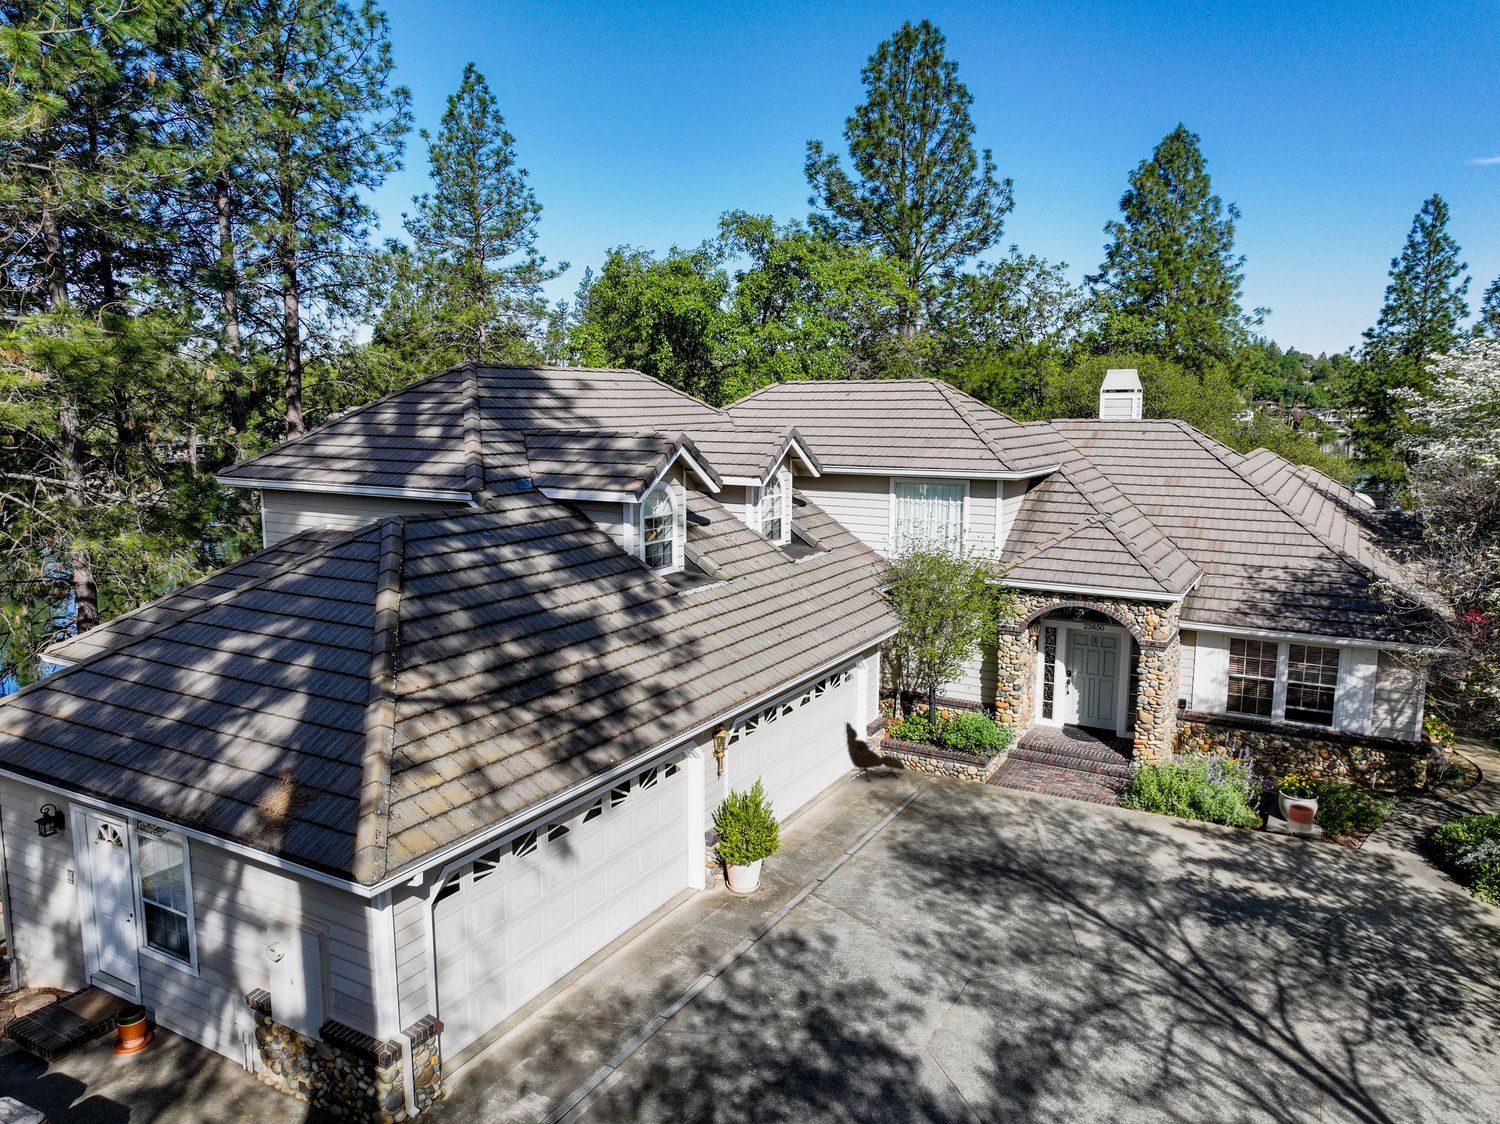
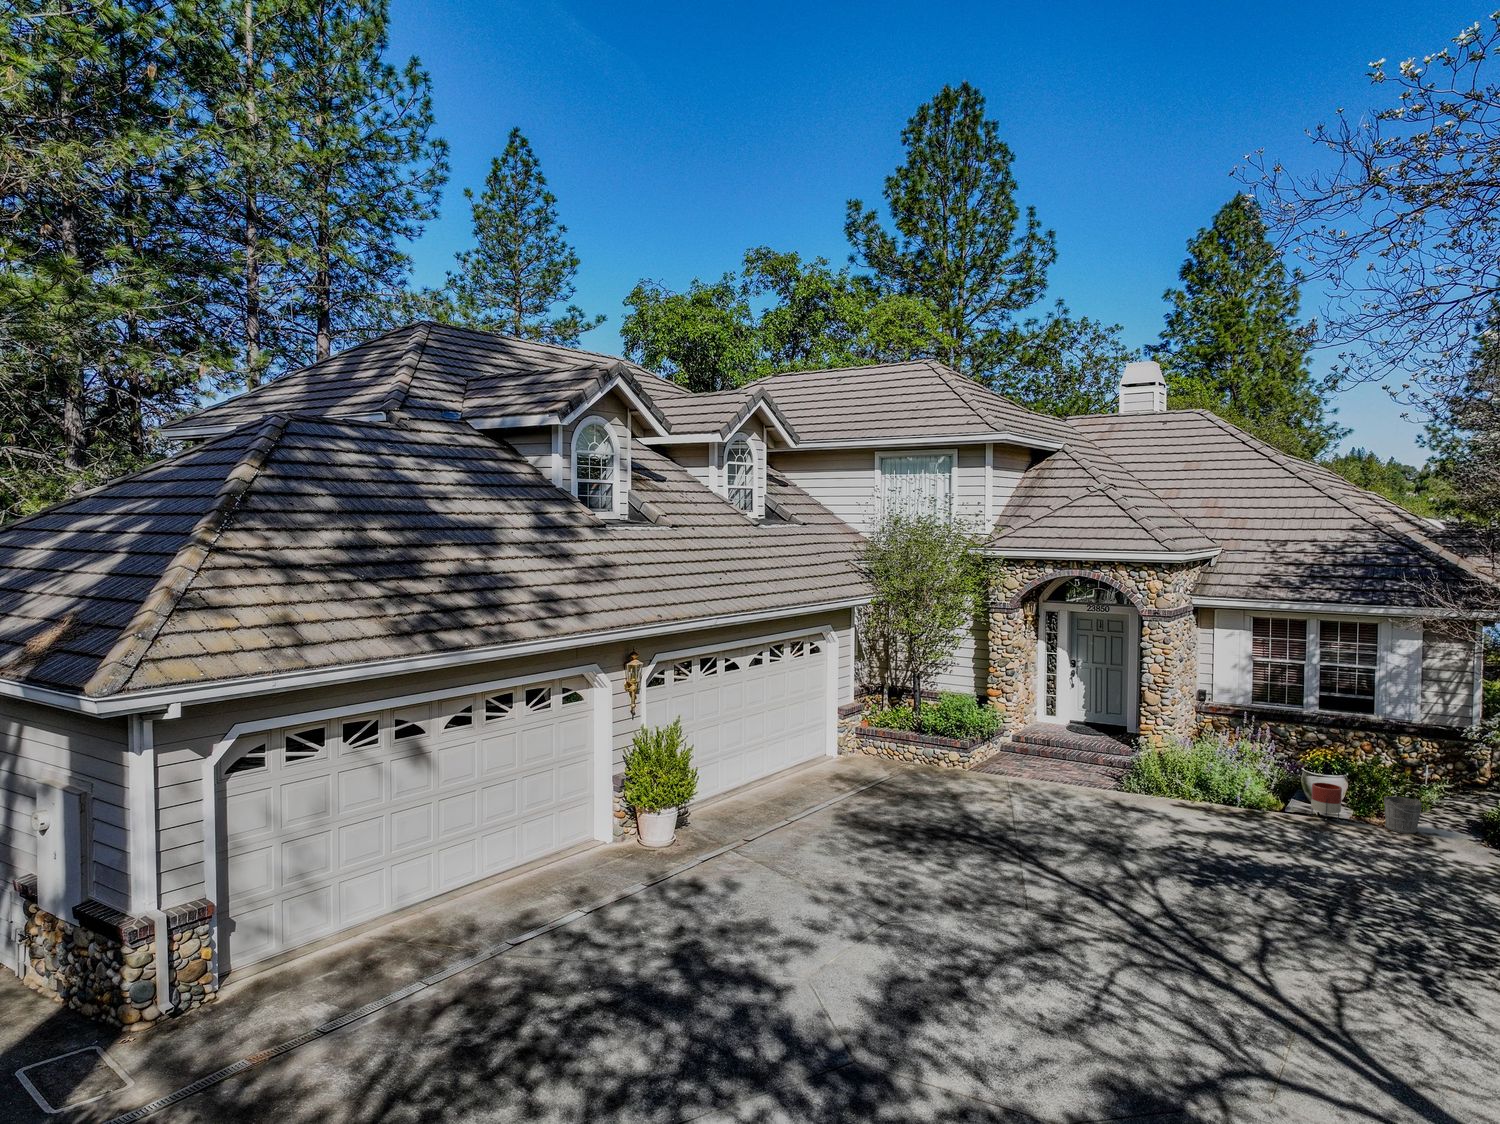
lounge chair: present [846,722,905,782] -> none [811,700,877,766]
bucket: none [1348,816,1384,850] -> present [1384,796,1426,833]

